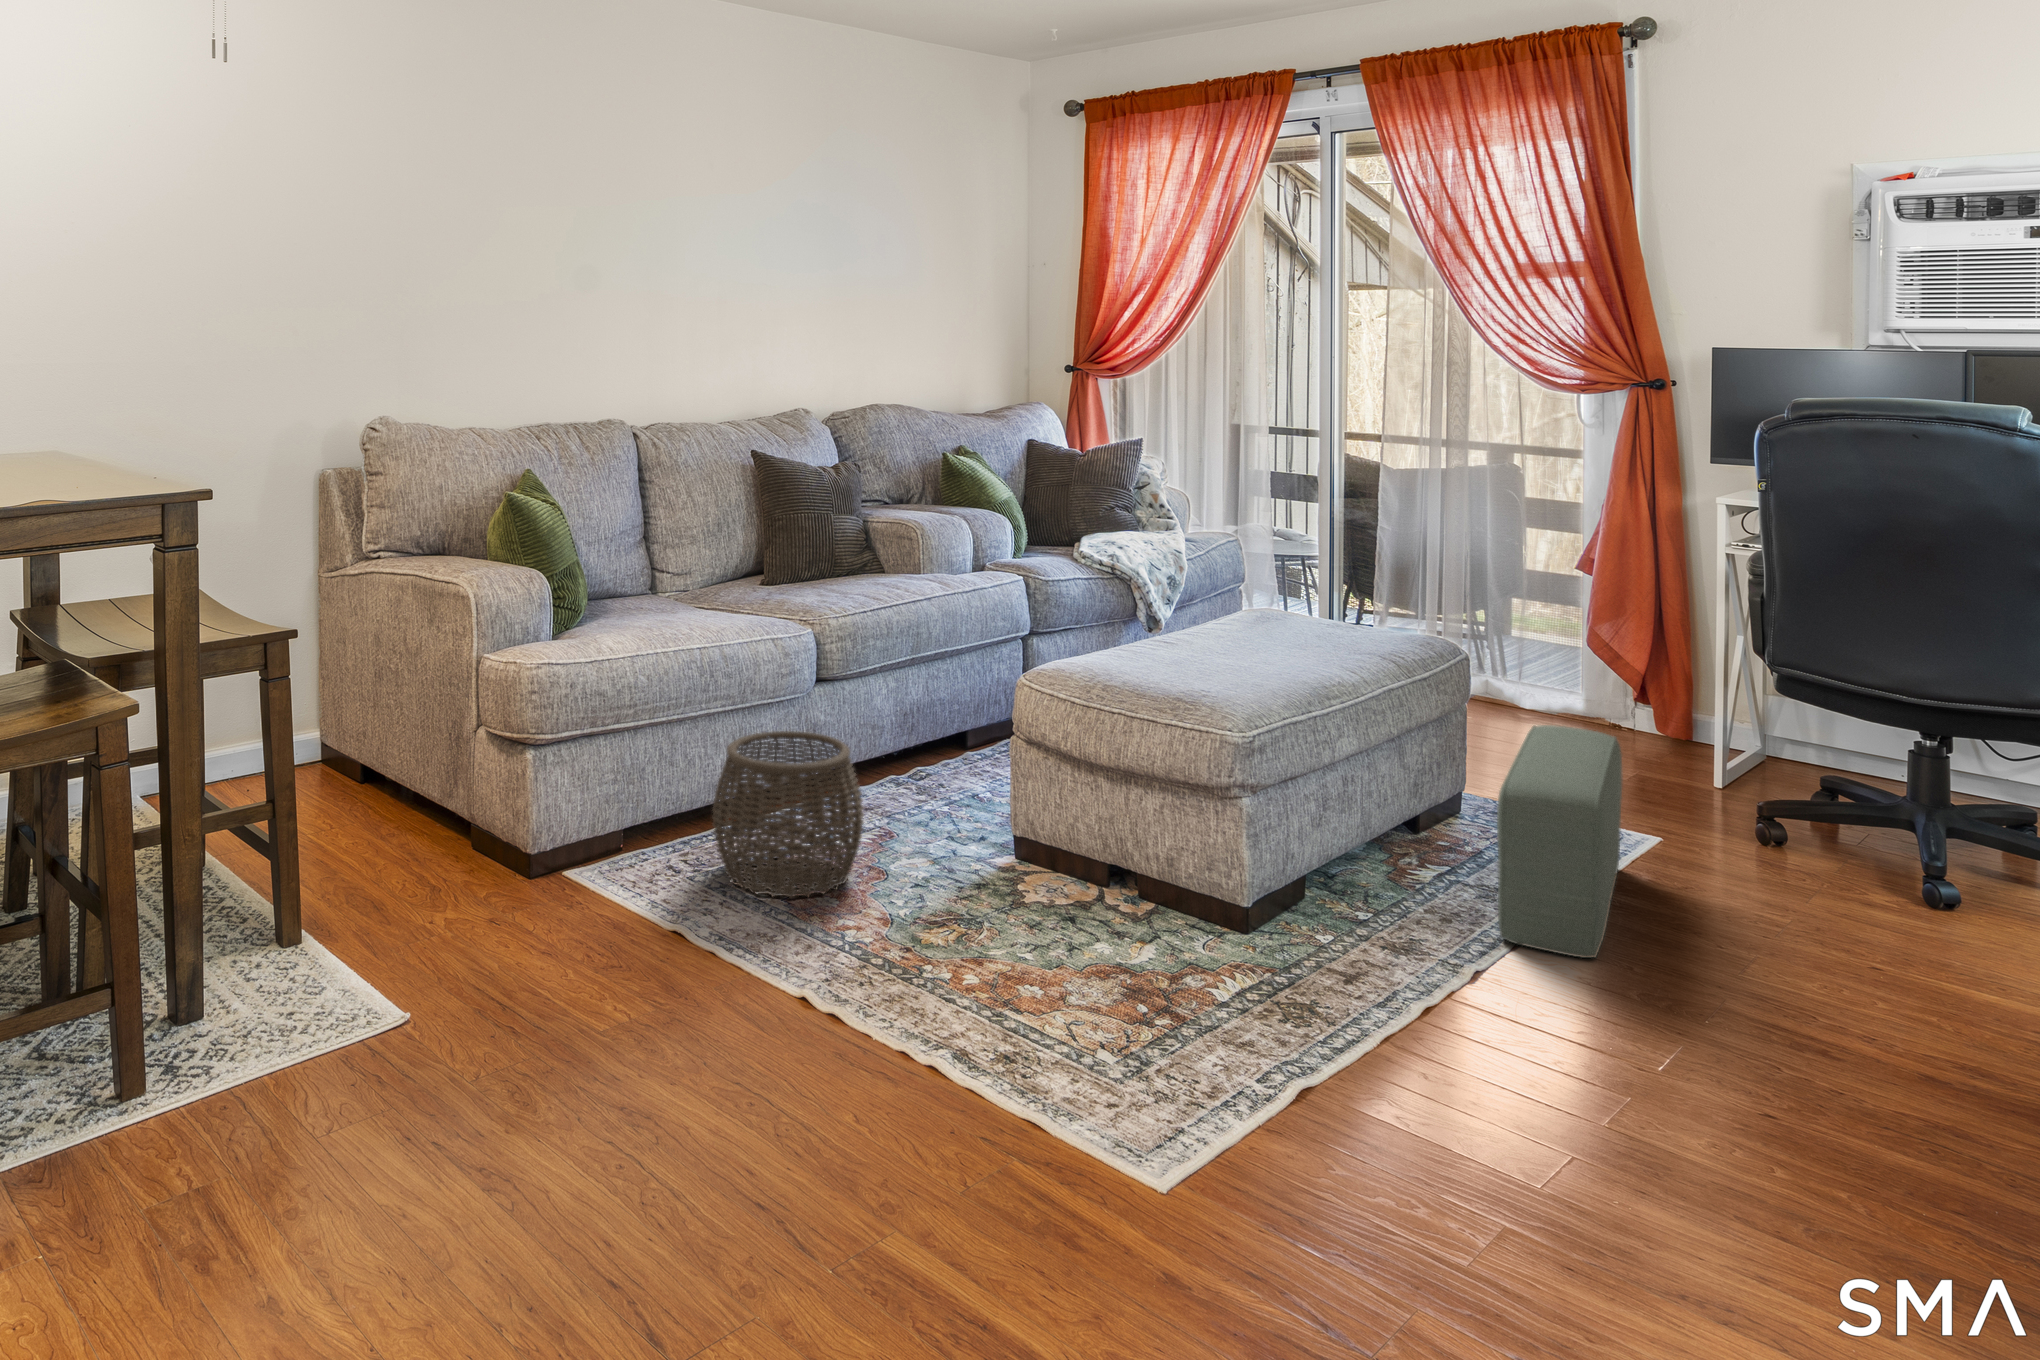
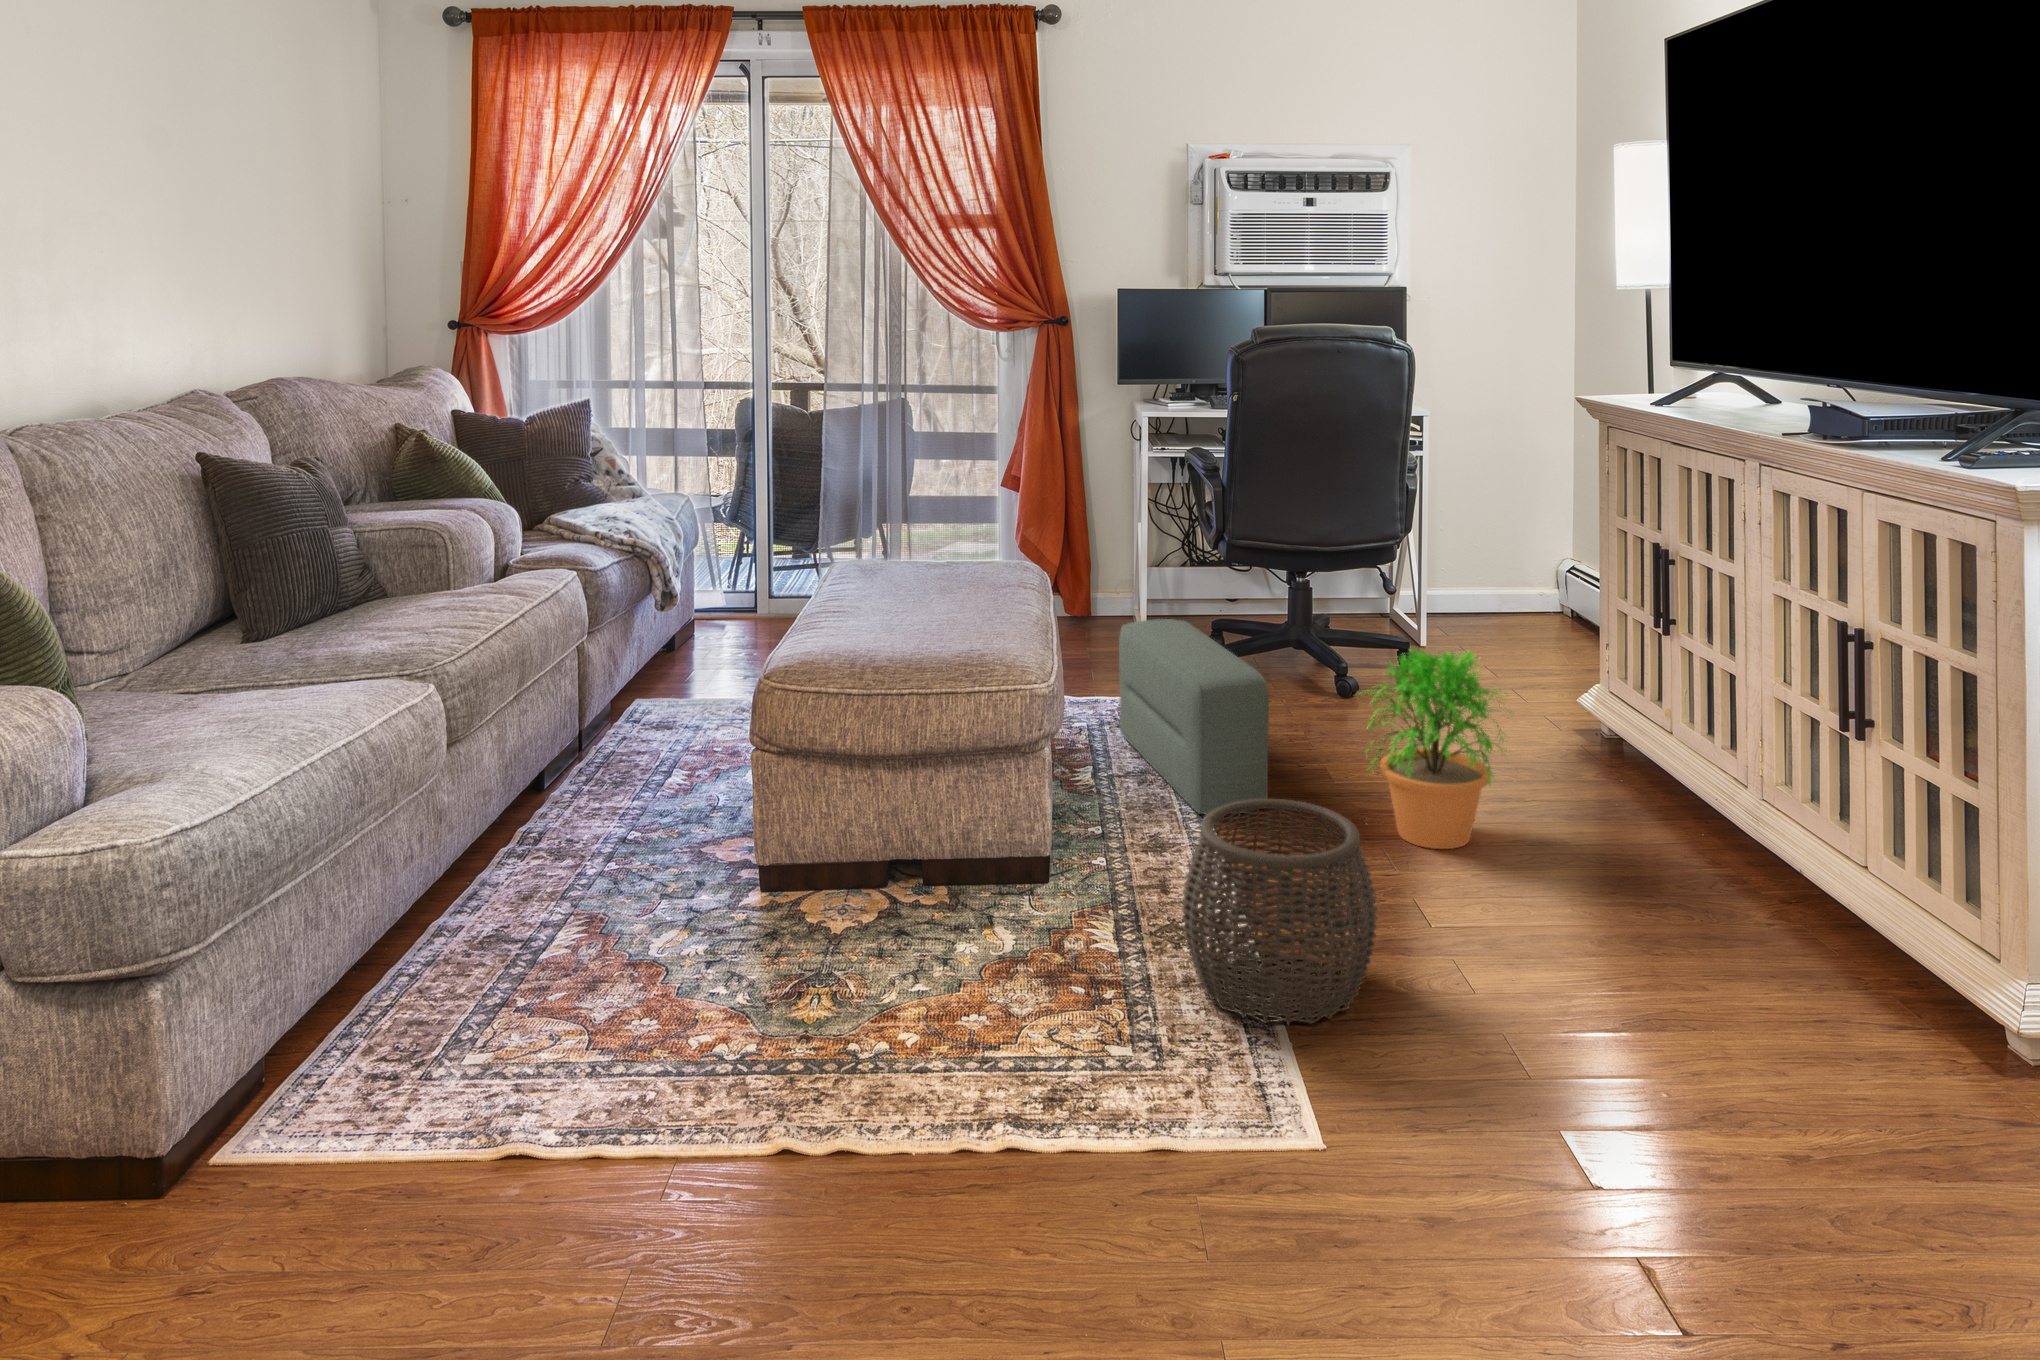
woven basket: present [713,731,864,898] -> present [1182,799,1377,1025]
potted plant: none [1685,800,1910,1077] -> present [1366,649,1510,849]

